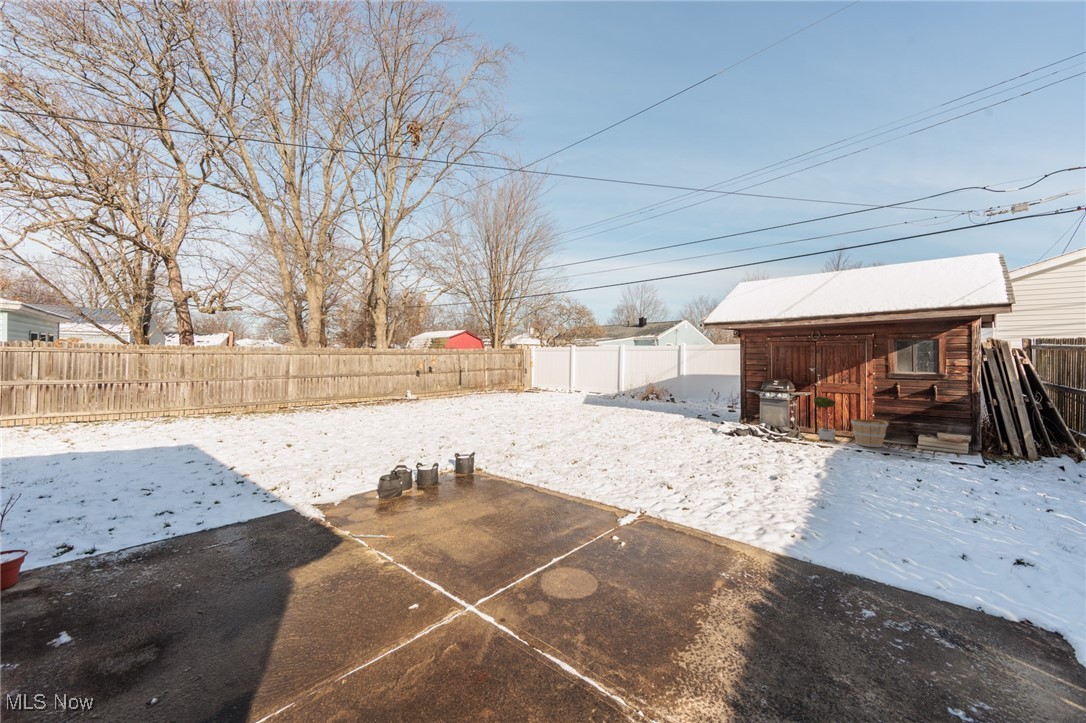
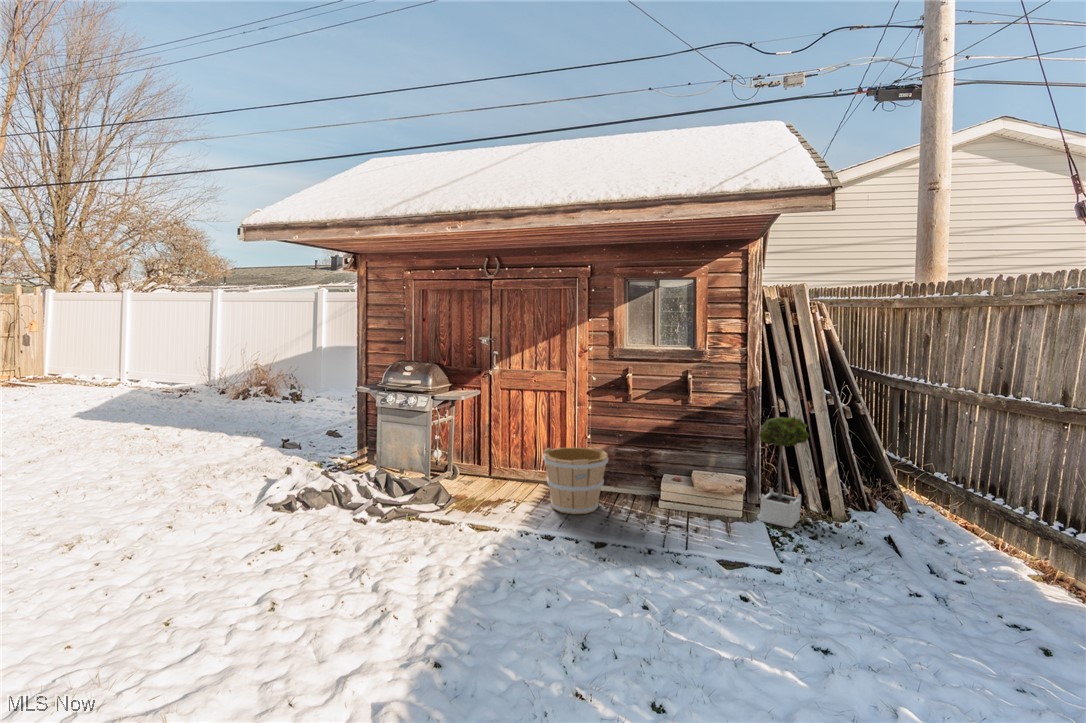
potted tree: present [814,396,835,441] -> present [759,416,809,528]

